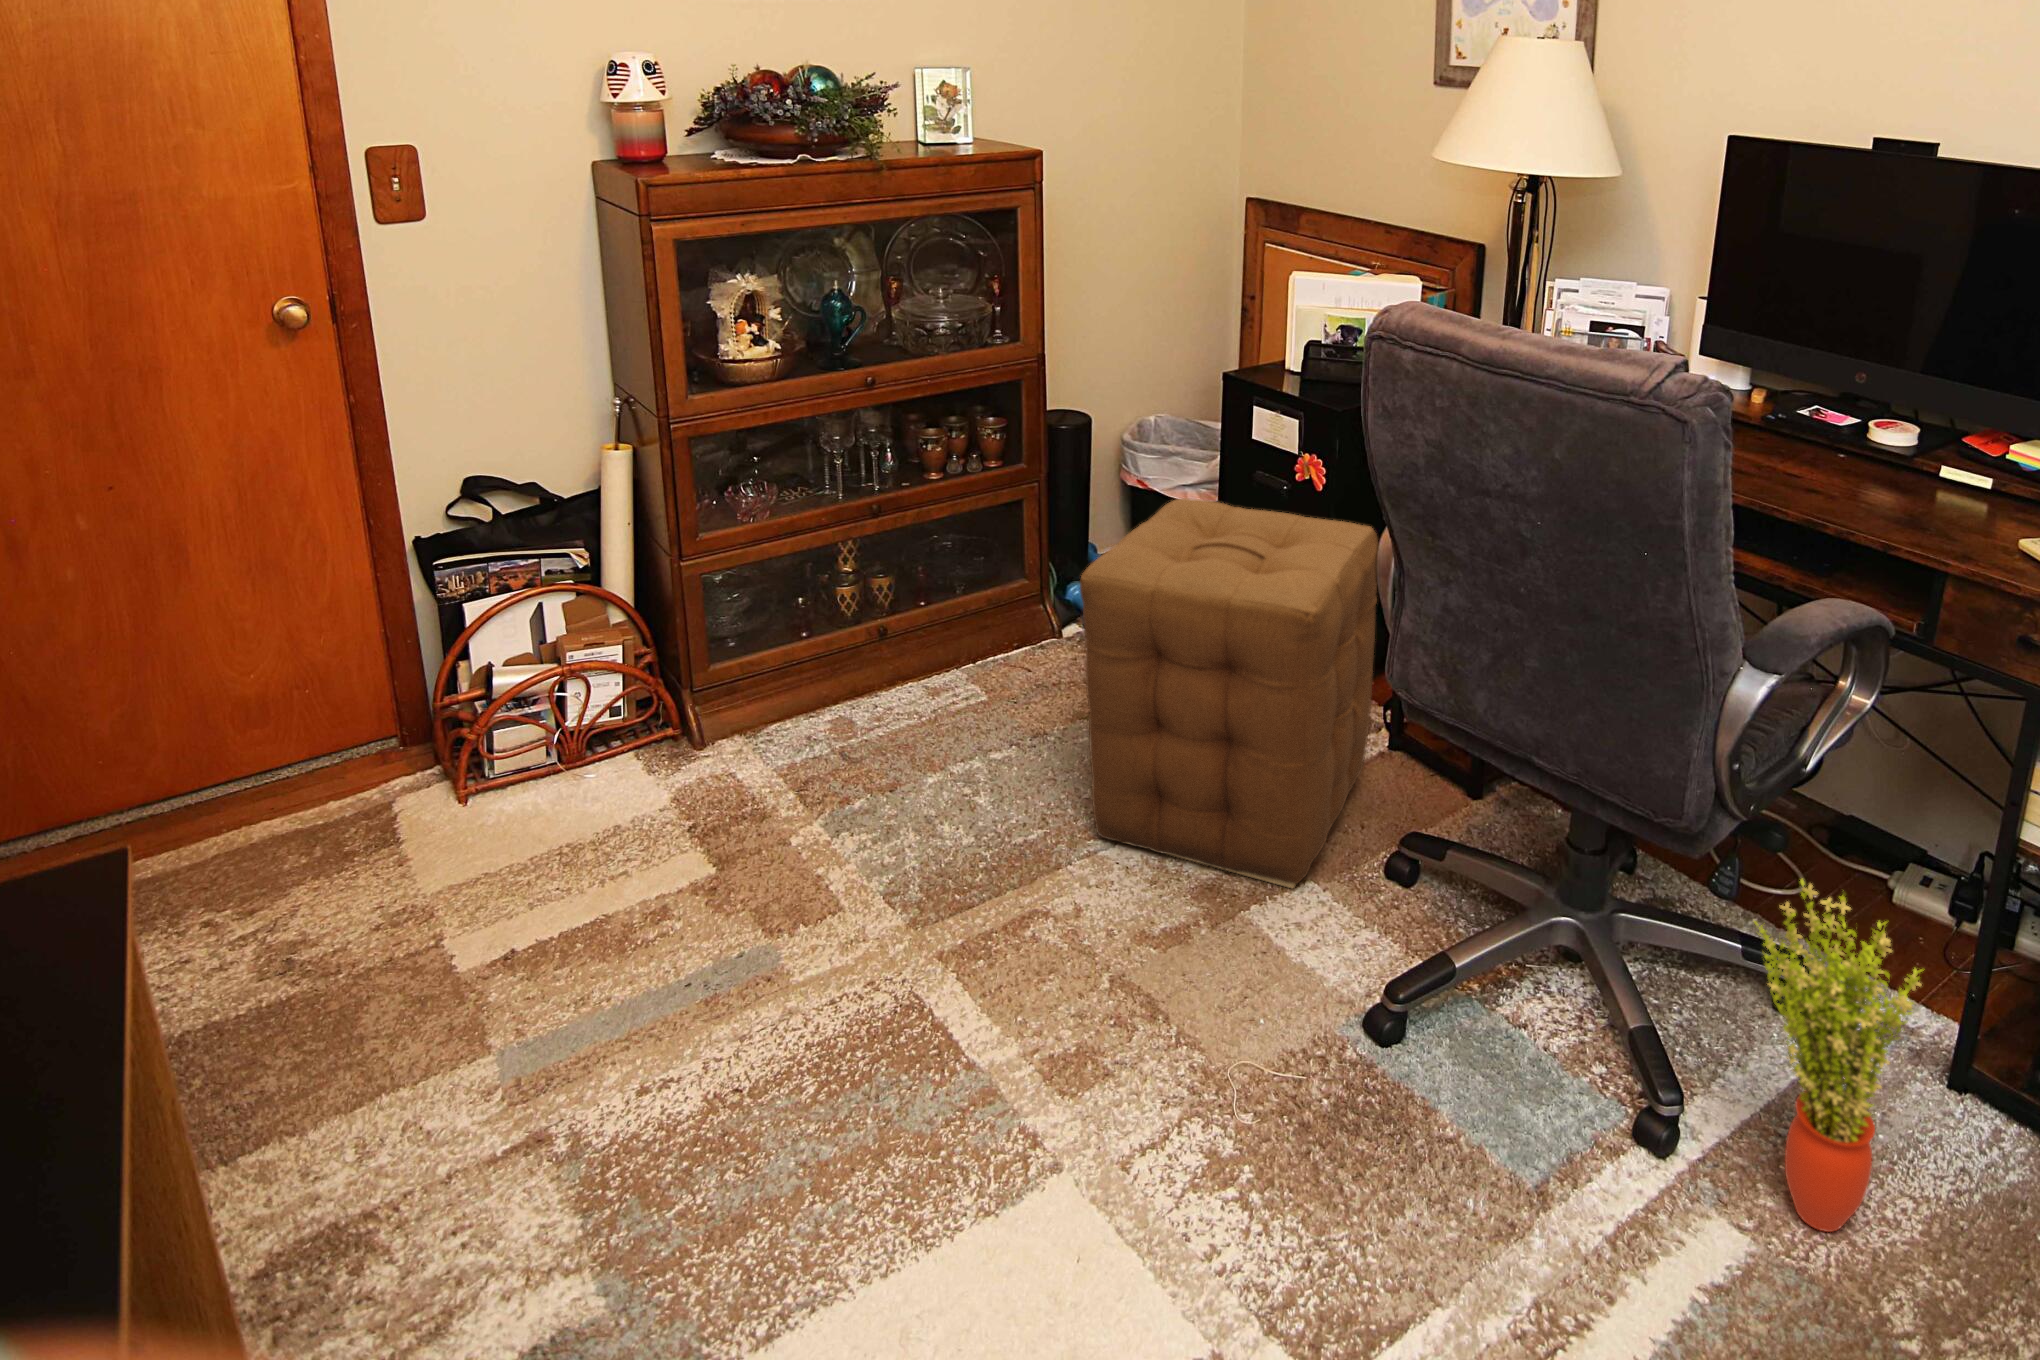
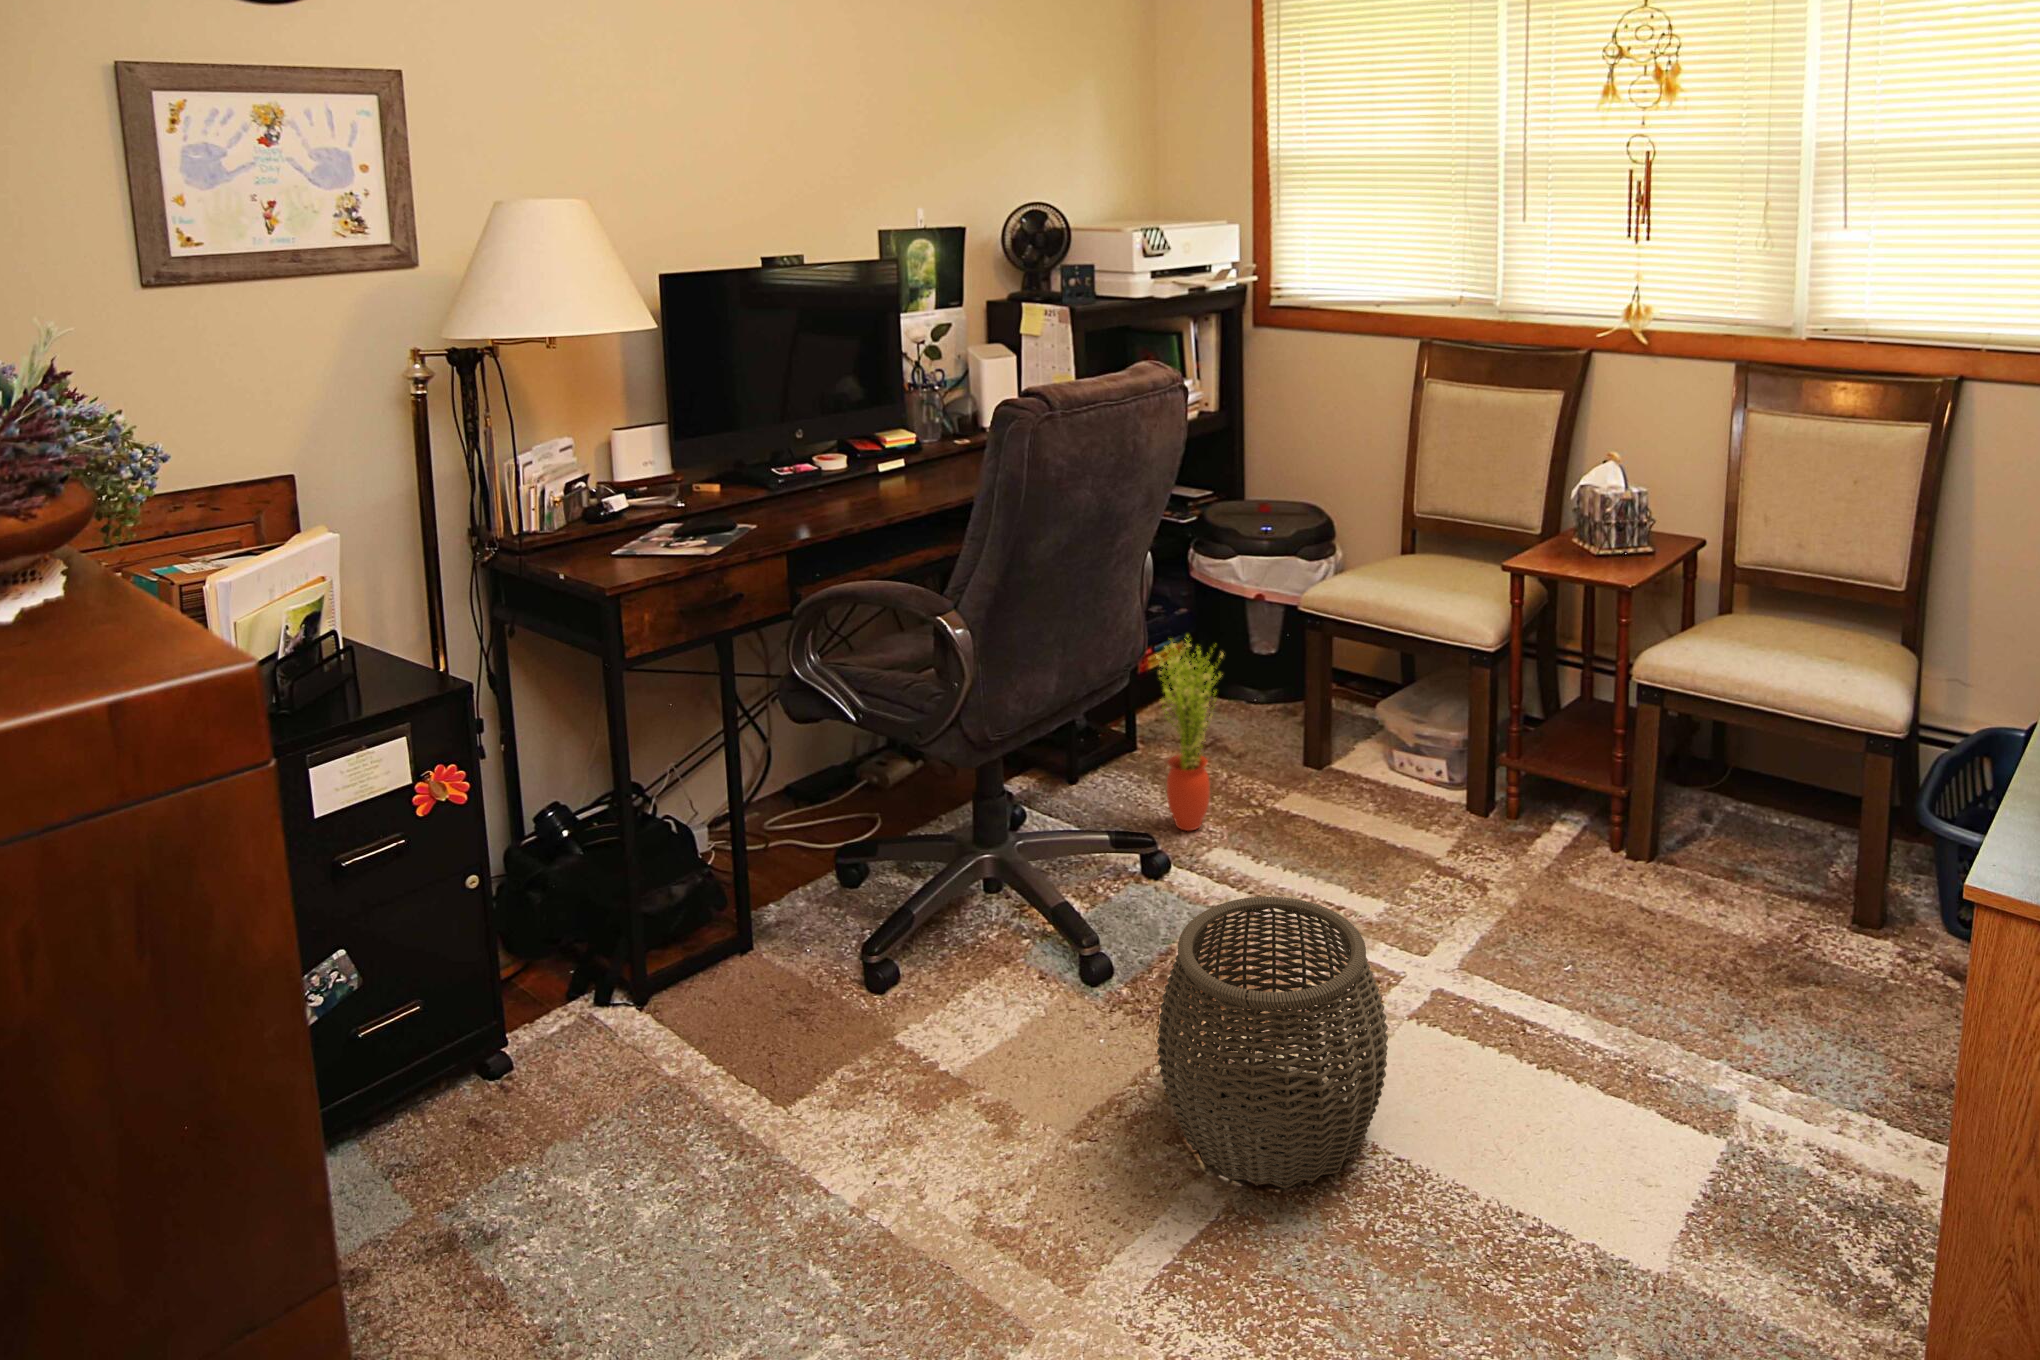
ottoman: present [1080,498,1379,888] -> none [543,728,931,1199]
woven basket: none [925,874,1192,1210] -> present [1157,896,1388,1188]

